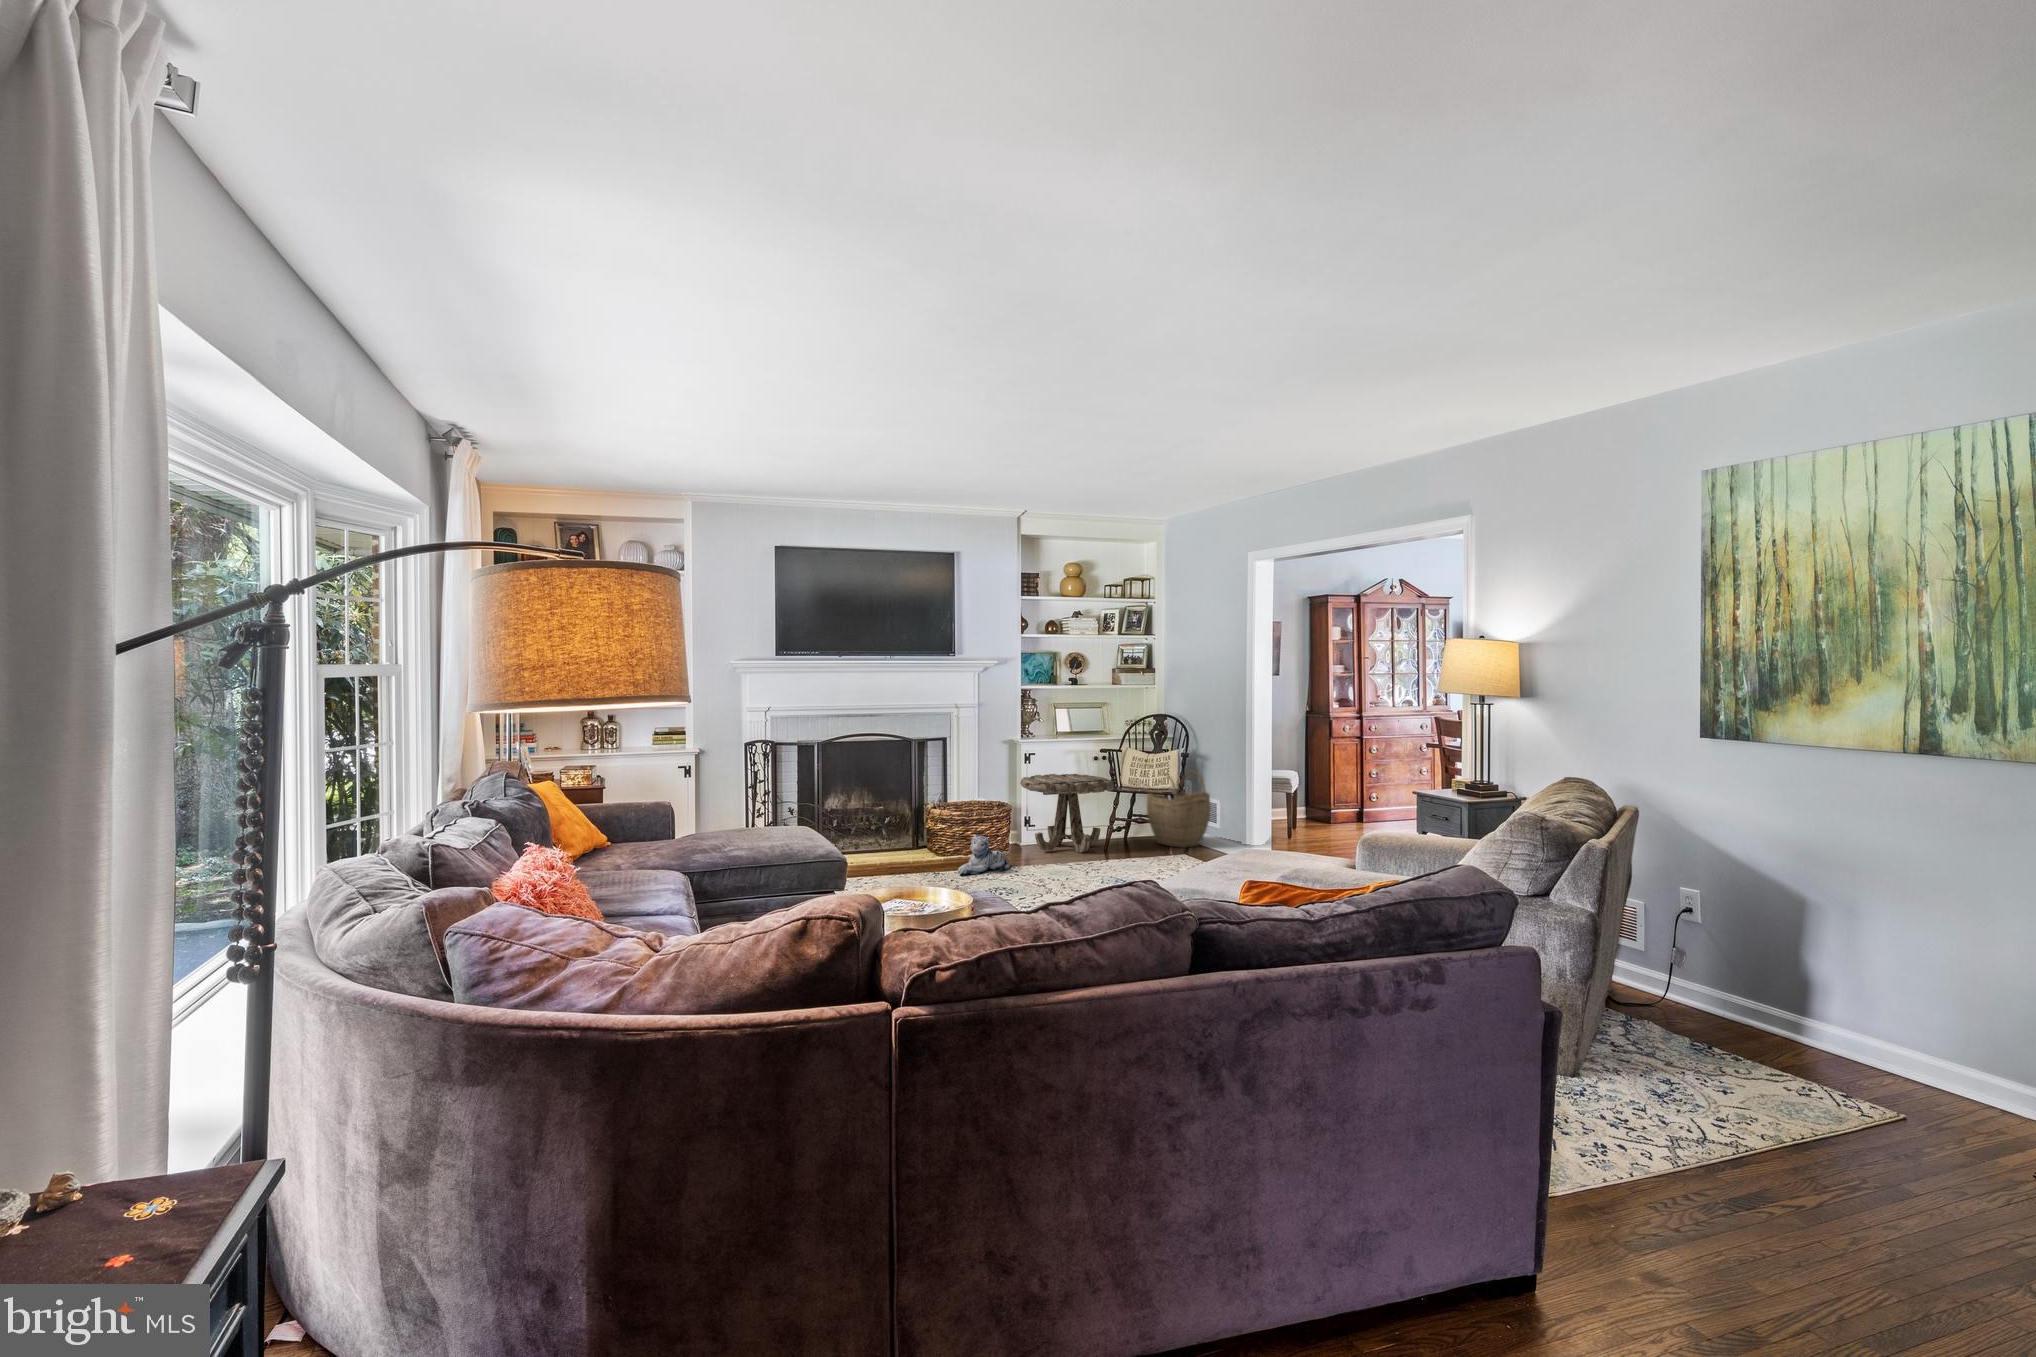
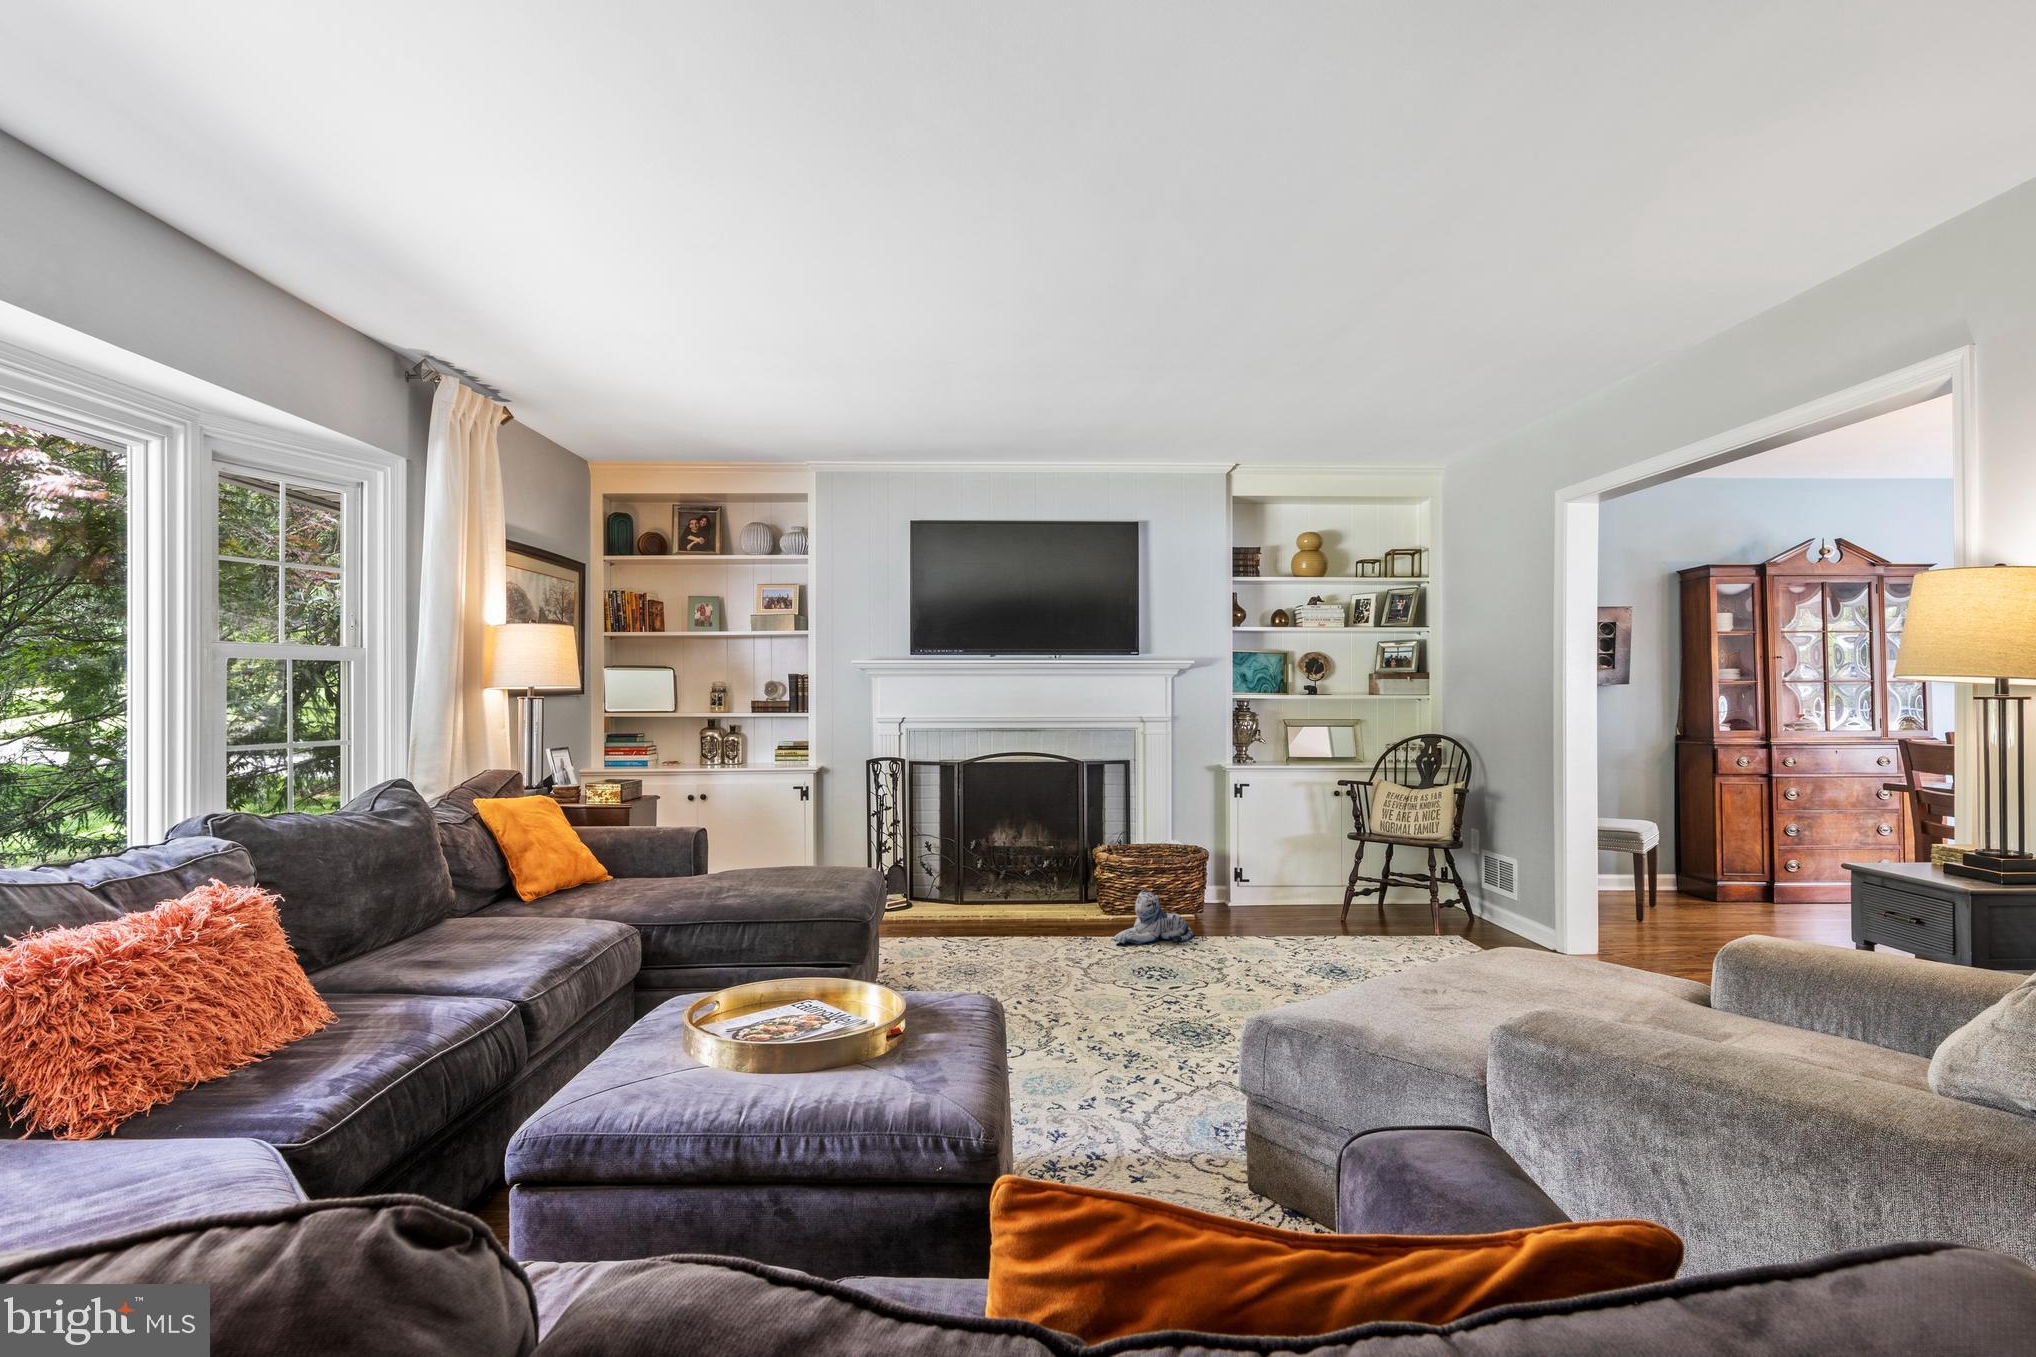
woven basket: present [1147,770,1210,848] -> none [1406,815,1502,927]
side table: present [1020,774,1114,852] -> none [1224,812,1353,923]

